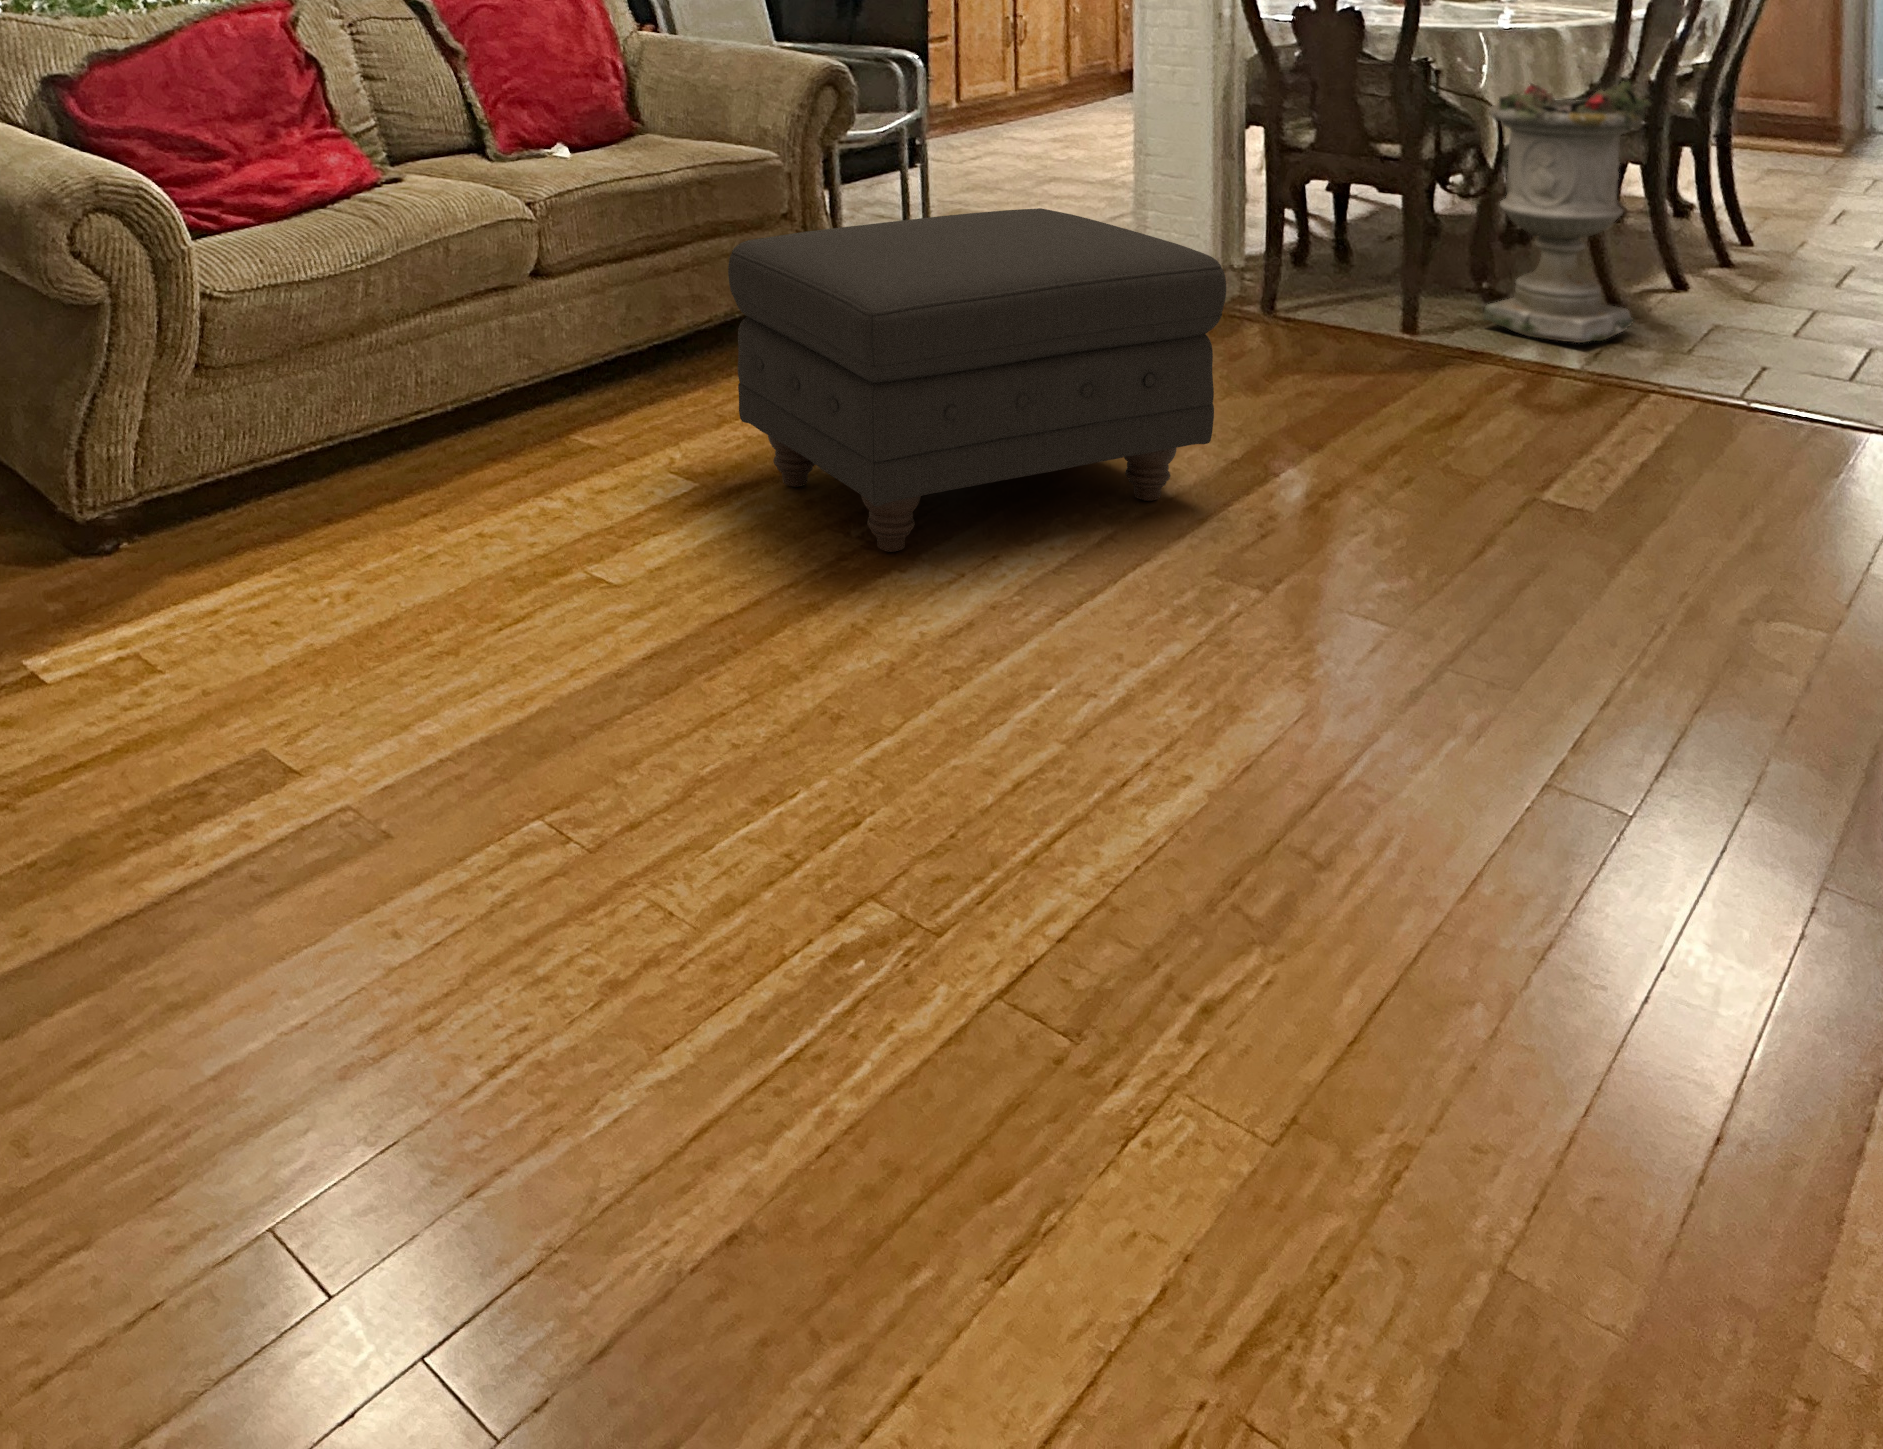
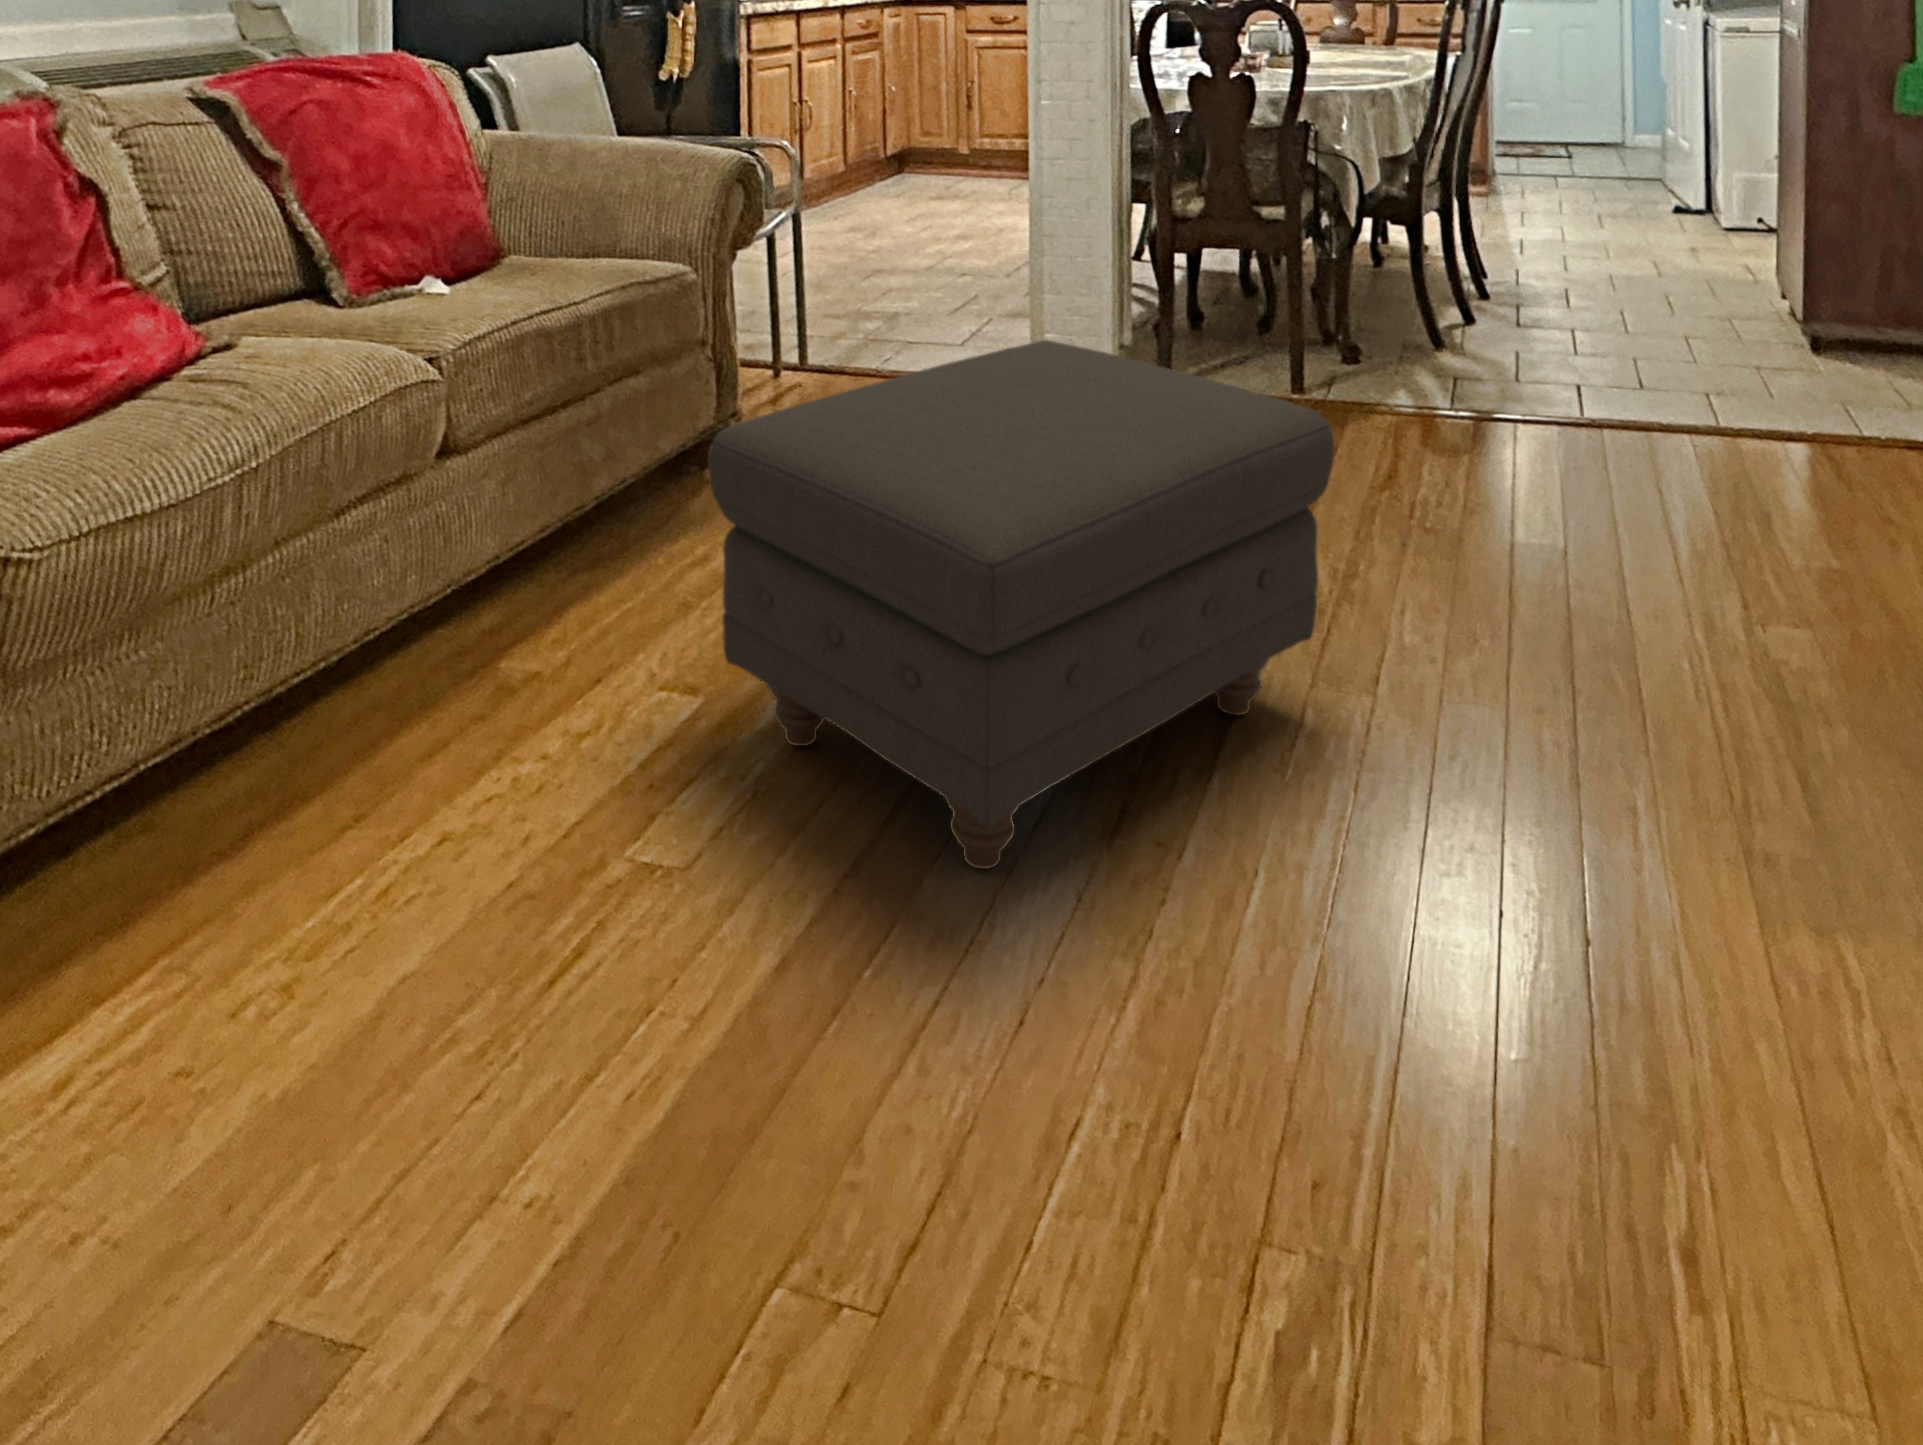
planter: present [1484,81,1651,343] -> none [1384,155,1544,421]

